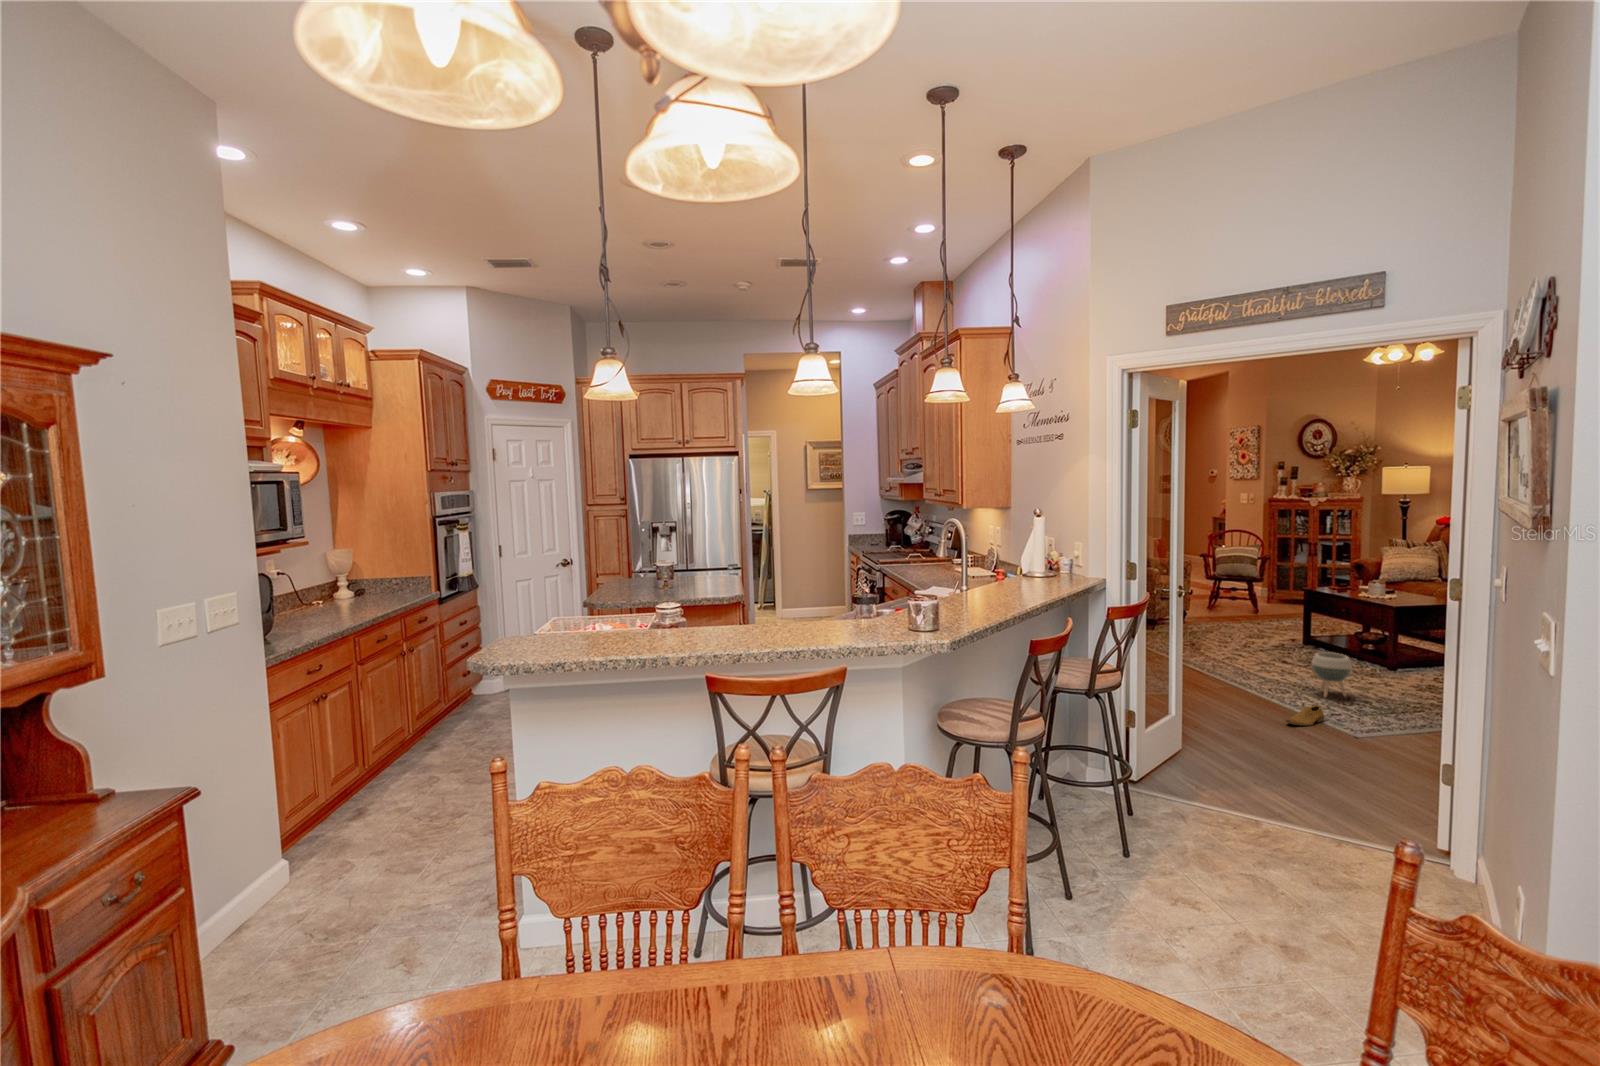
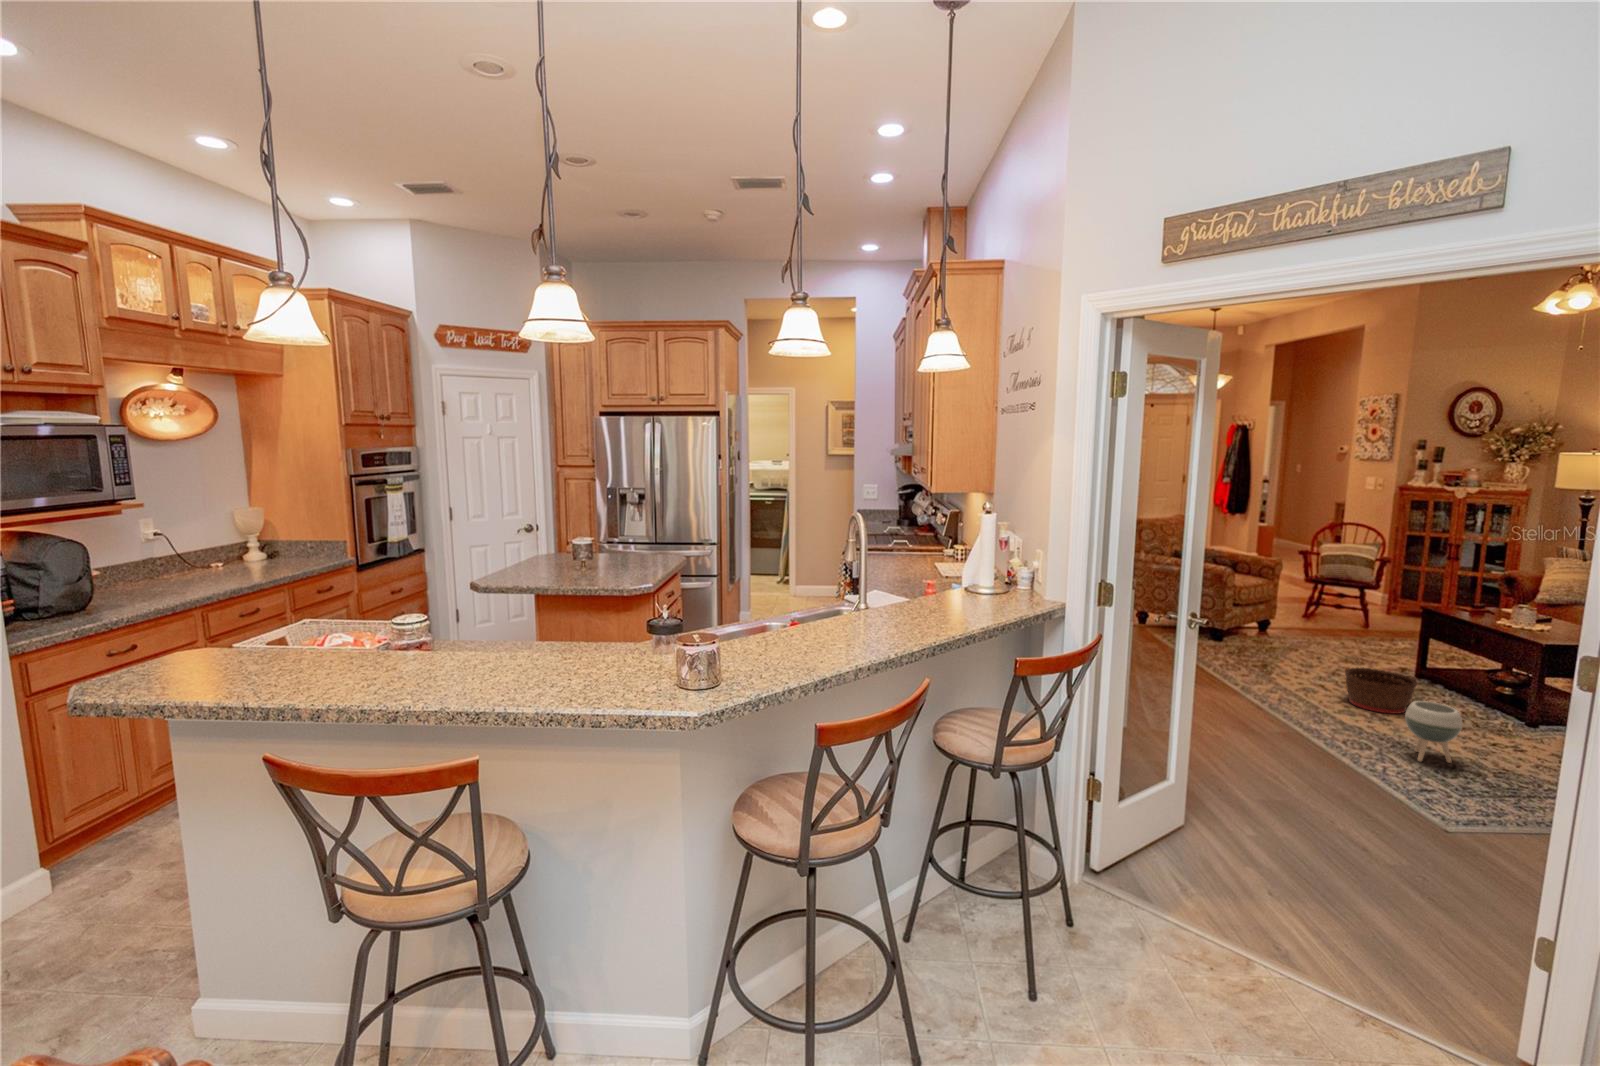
basket: none [1258,636,1311,669] -> present [1345,668,1417,714]
shoe: present [1286,705,1324,726] -> none [1348,777,1406,804]

